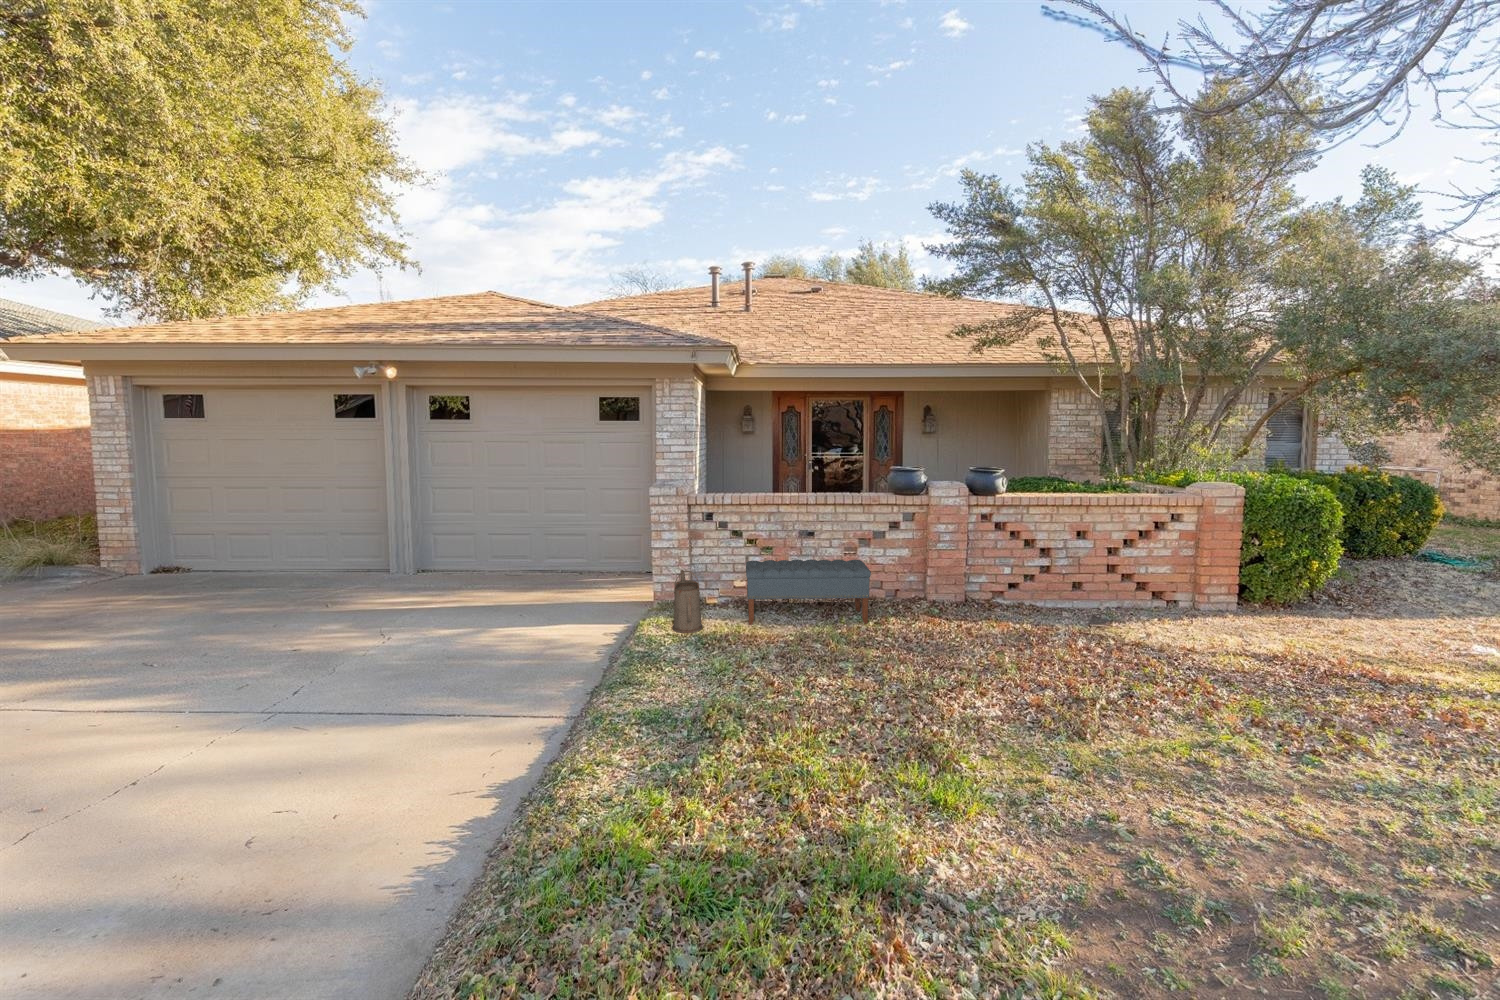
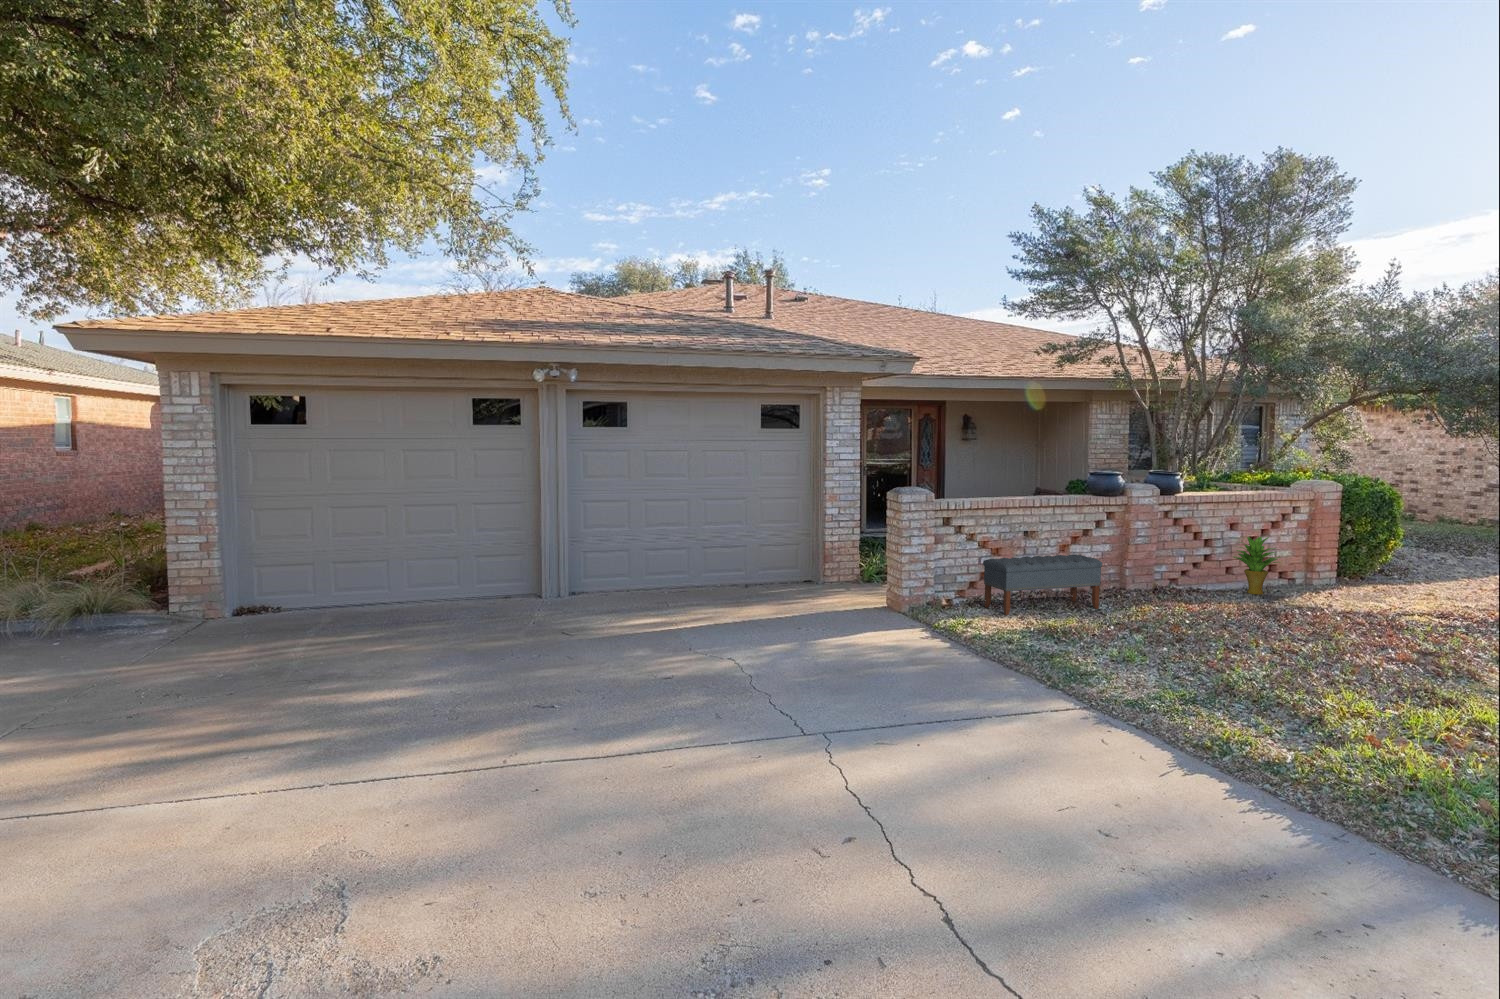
potted plant: none [1069,548,1129,617] -> present [1234,537,1280,594]
watering can: present [673,570,703,633] -> none [932,567,977,624]

